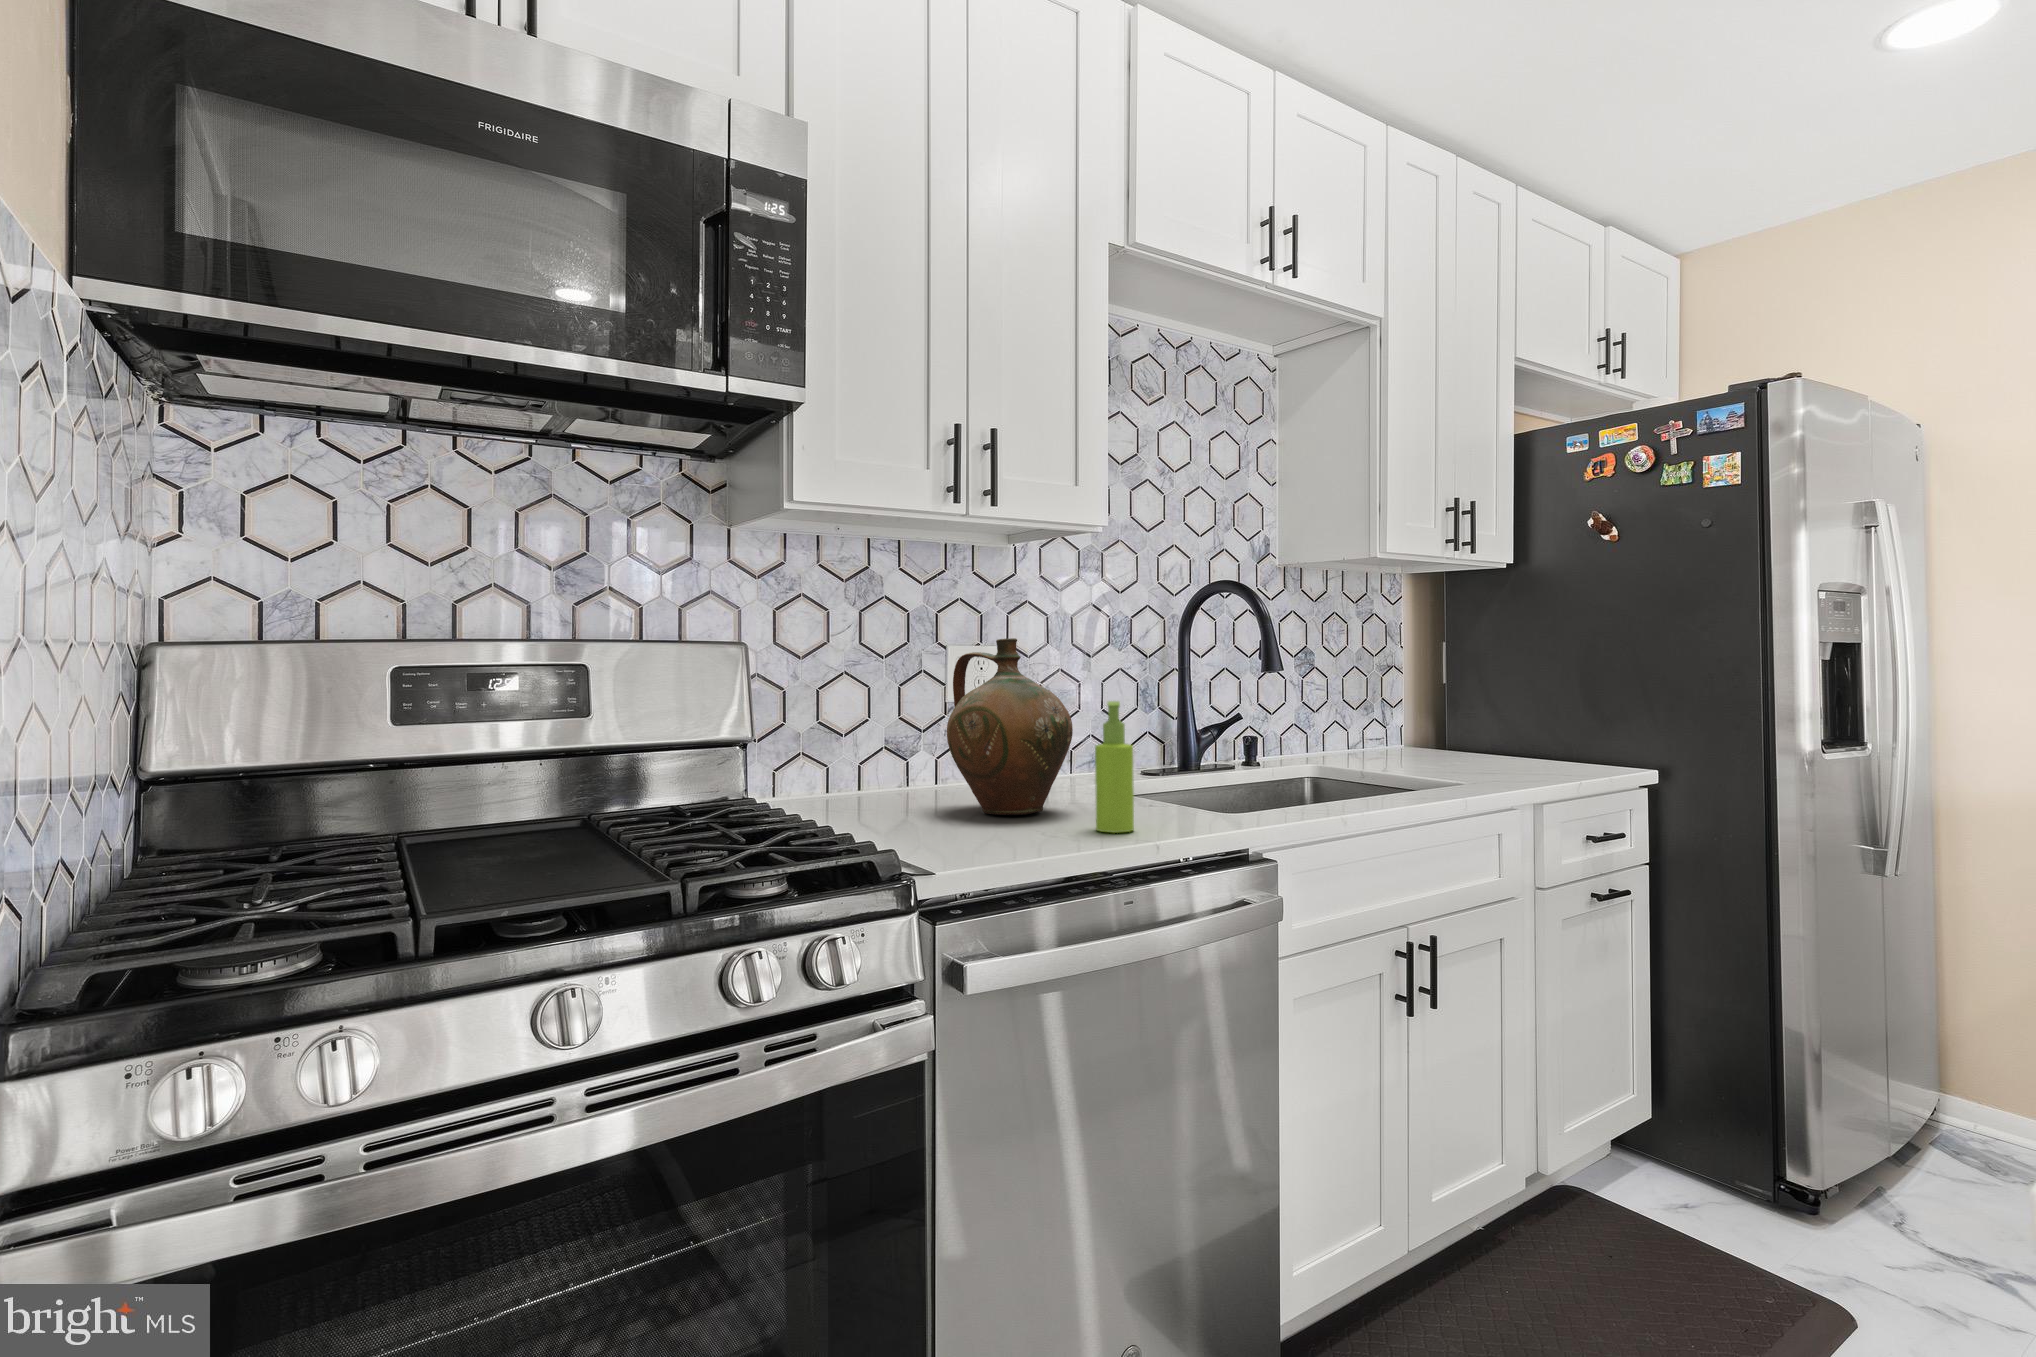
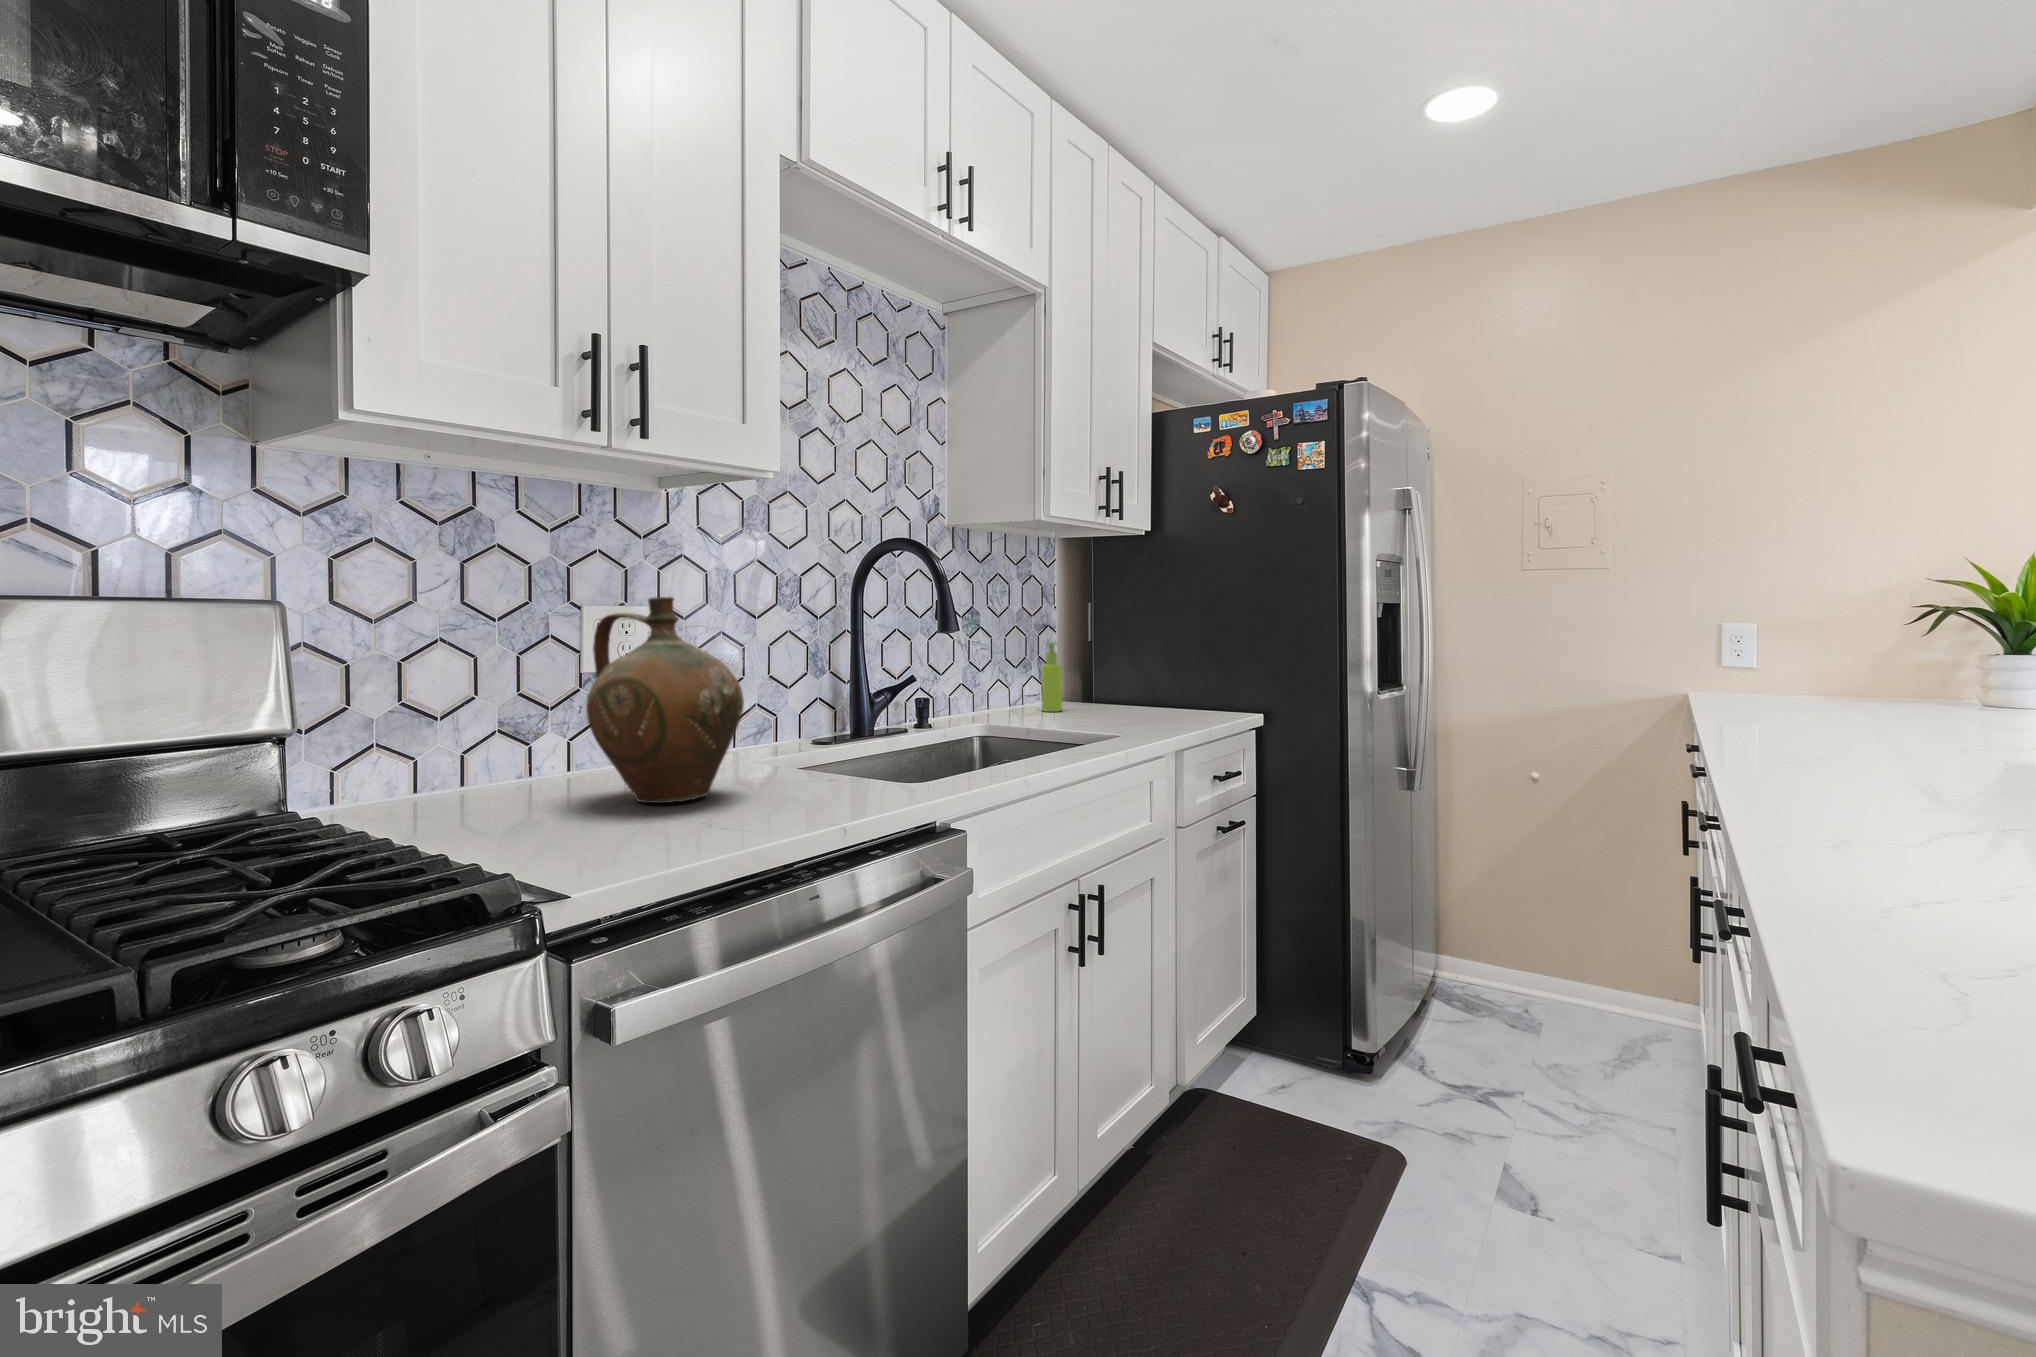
soap dispenser: present [1095,701,1134,833] -> present [1042,642,1062,712]

